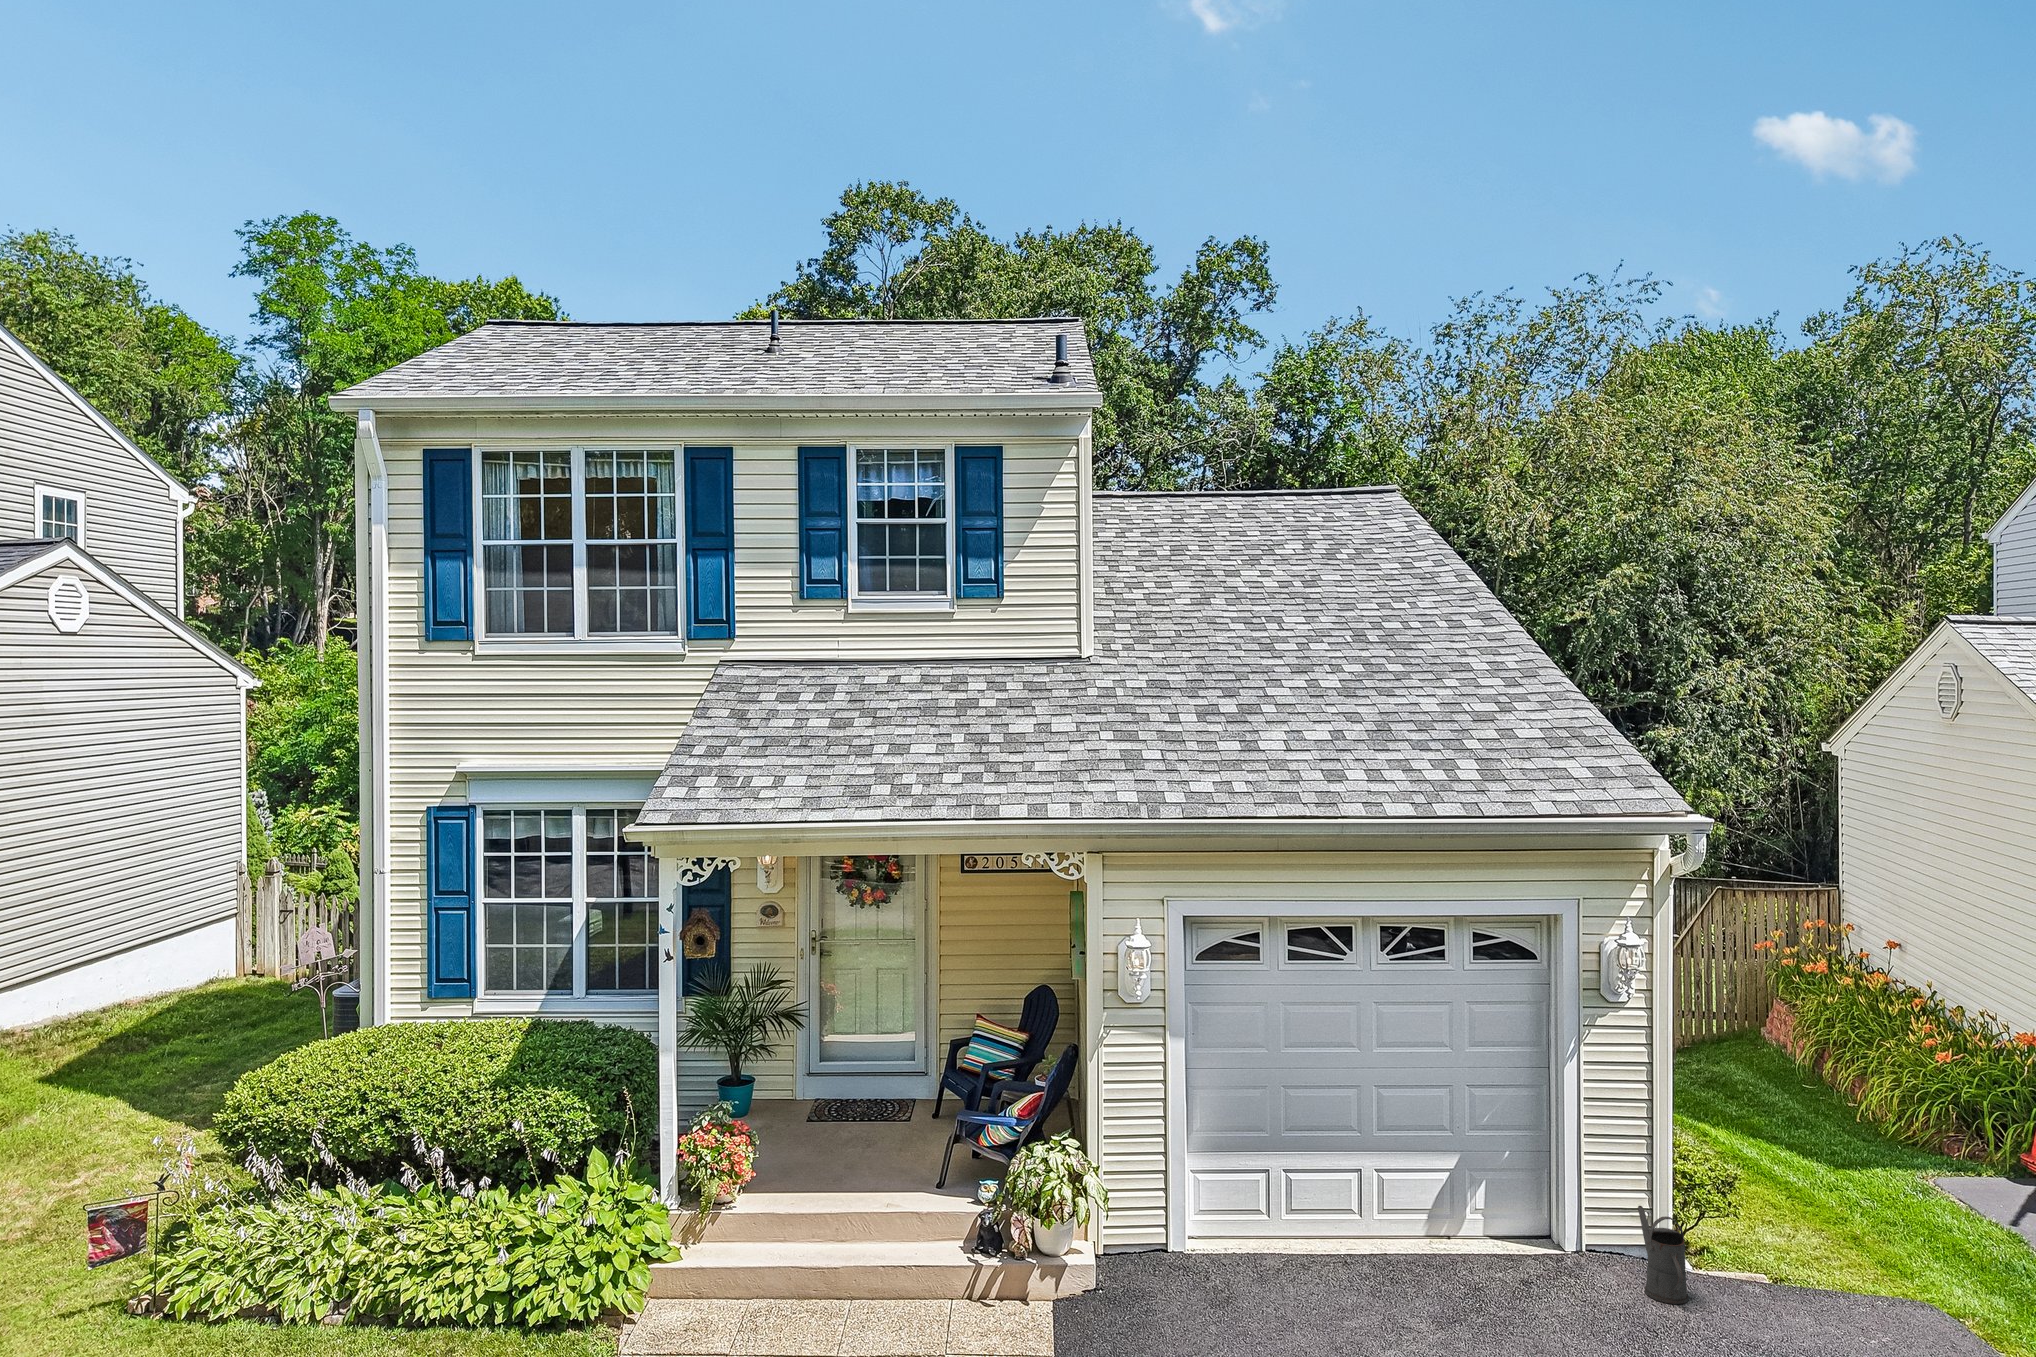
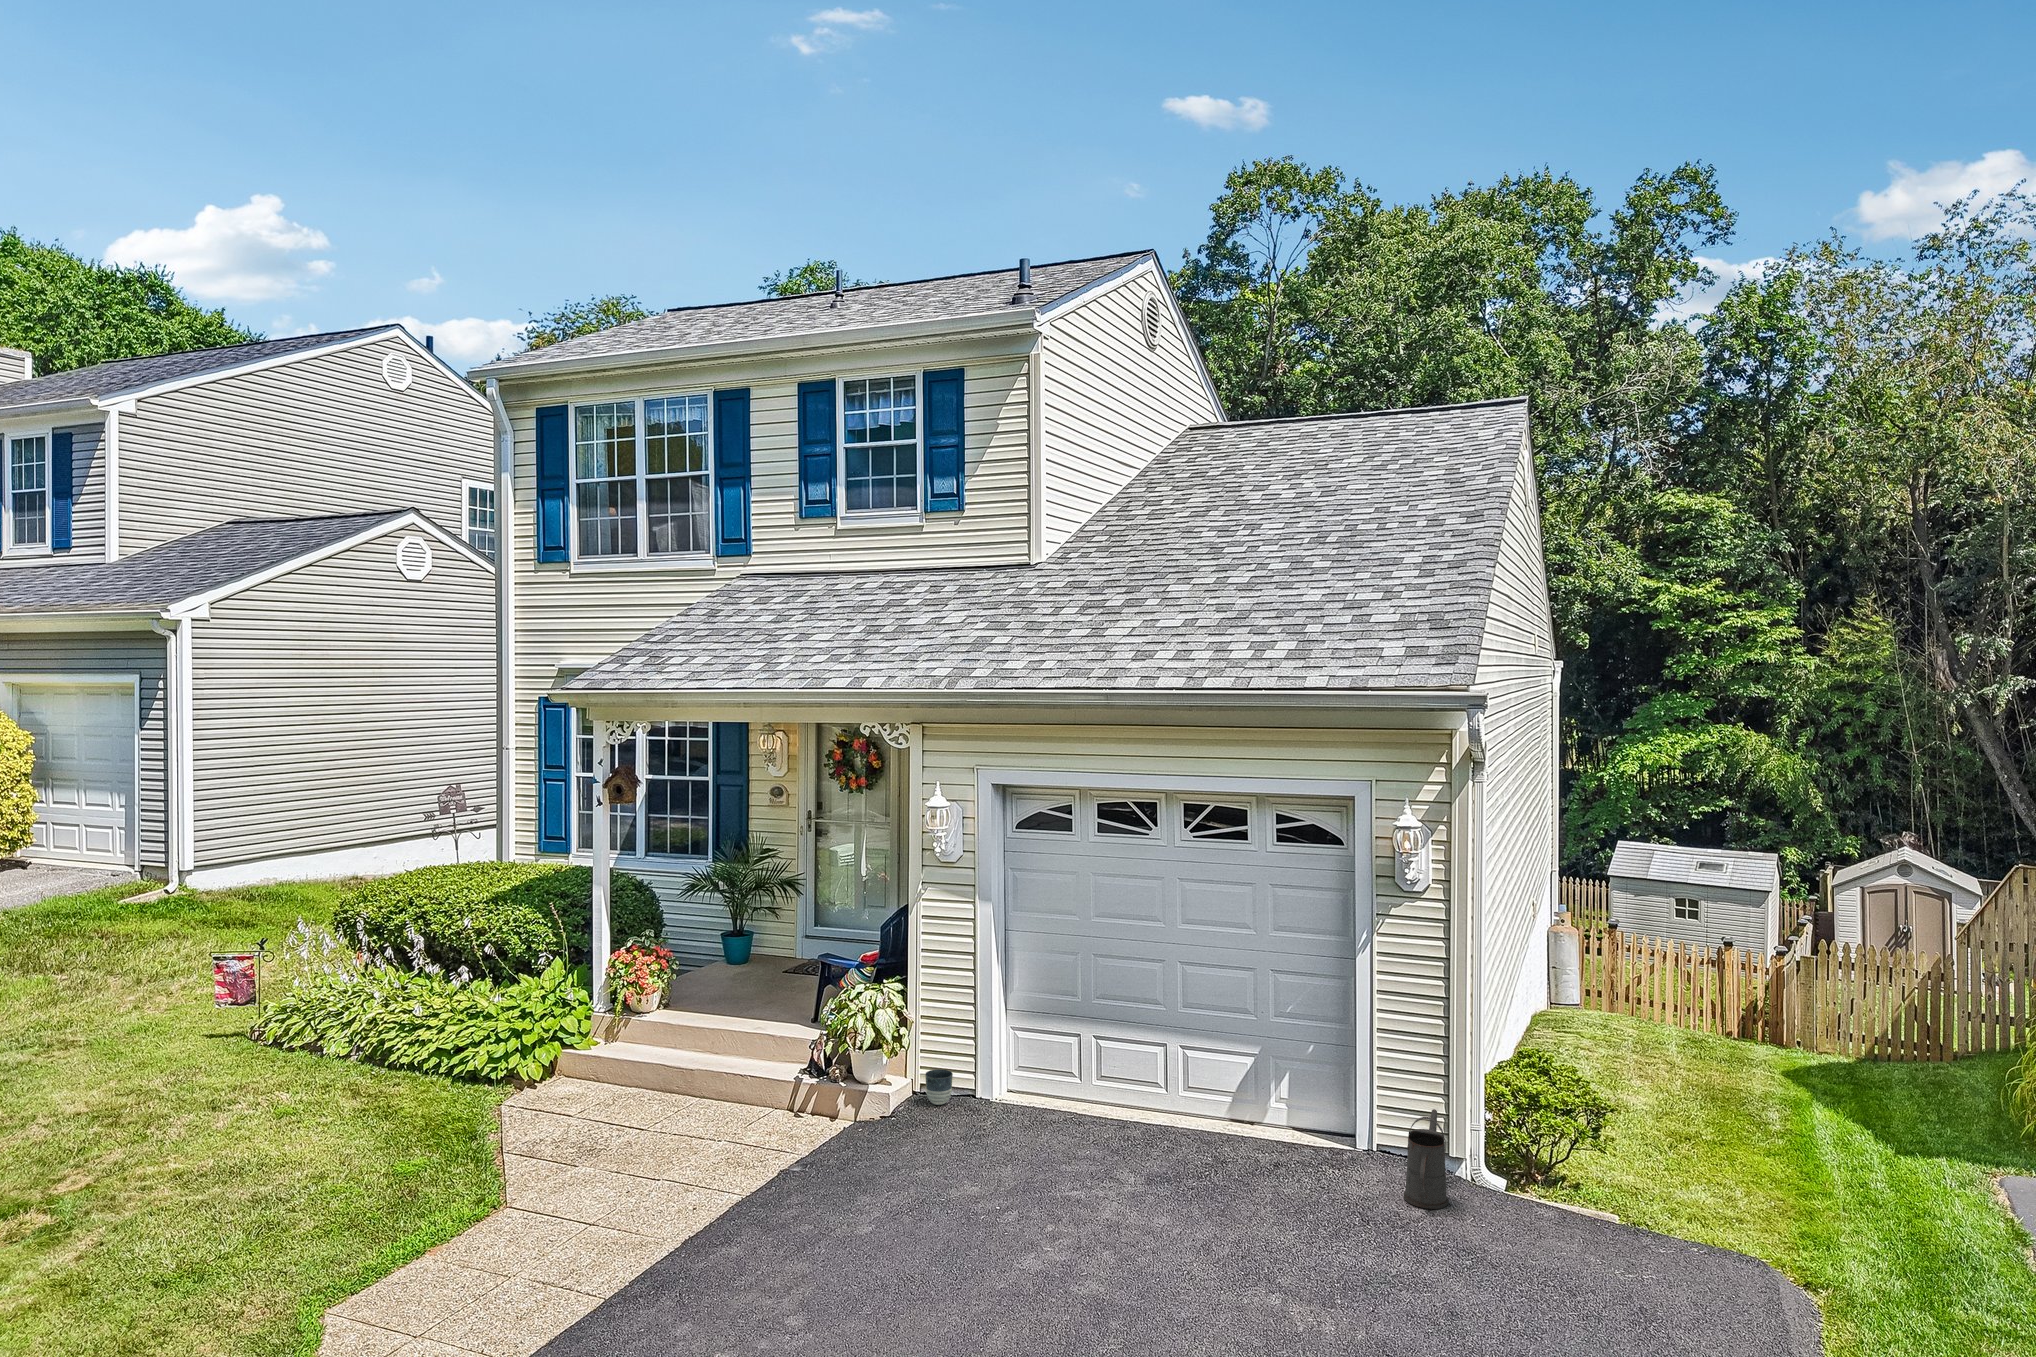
planter: none [1121,1229,1151,1270] -> present [925,1069,953,1105]

